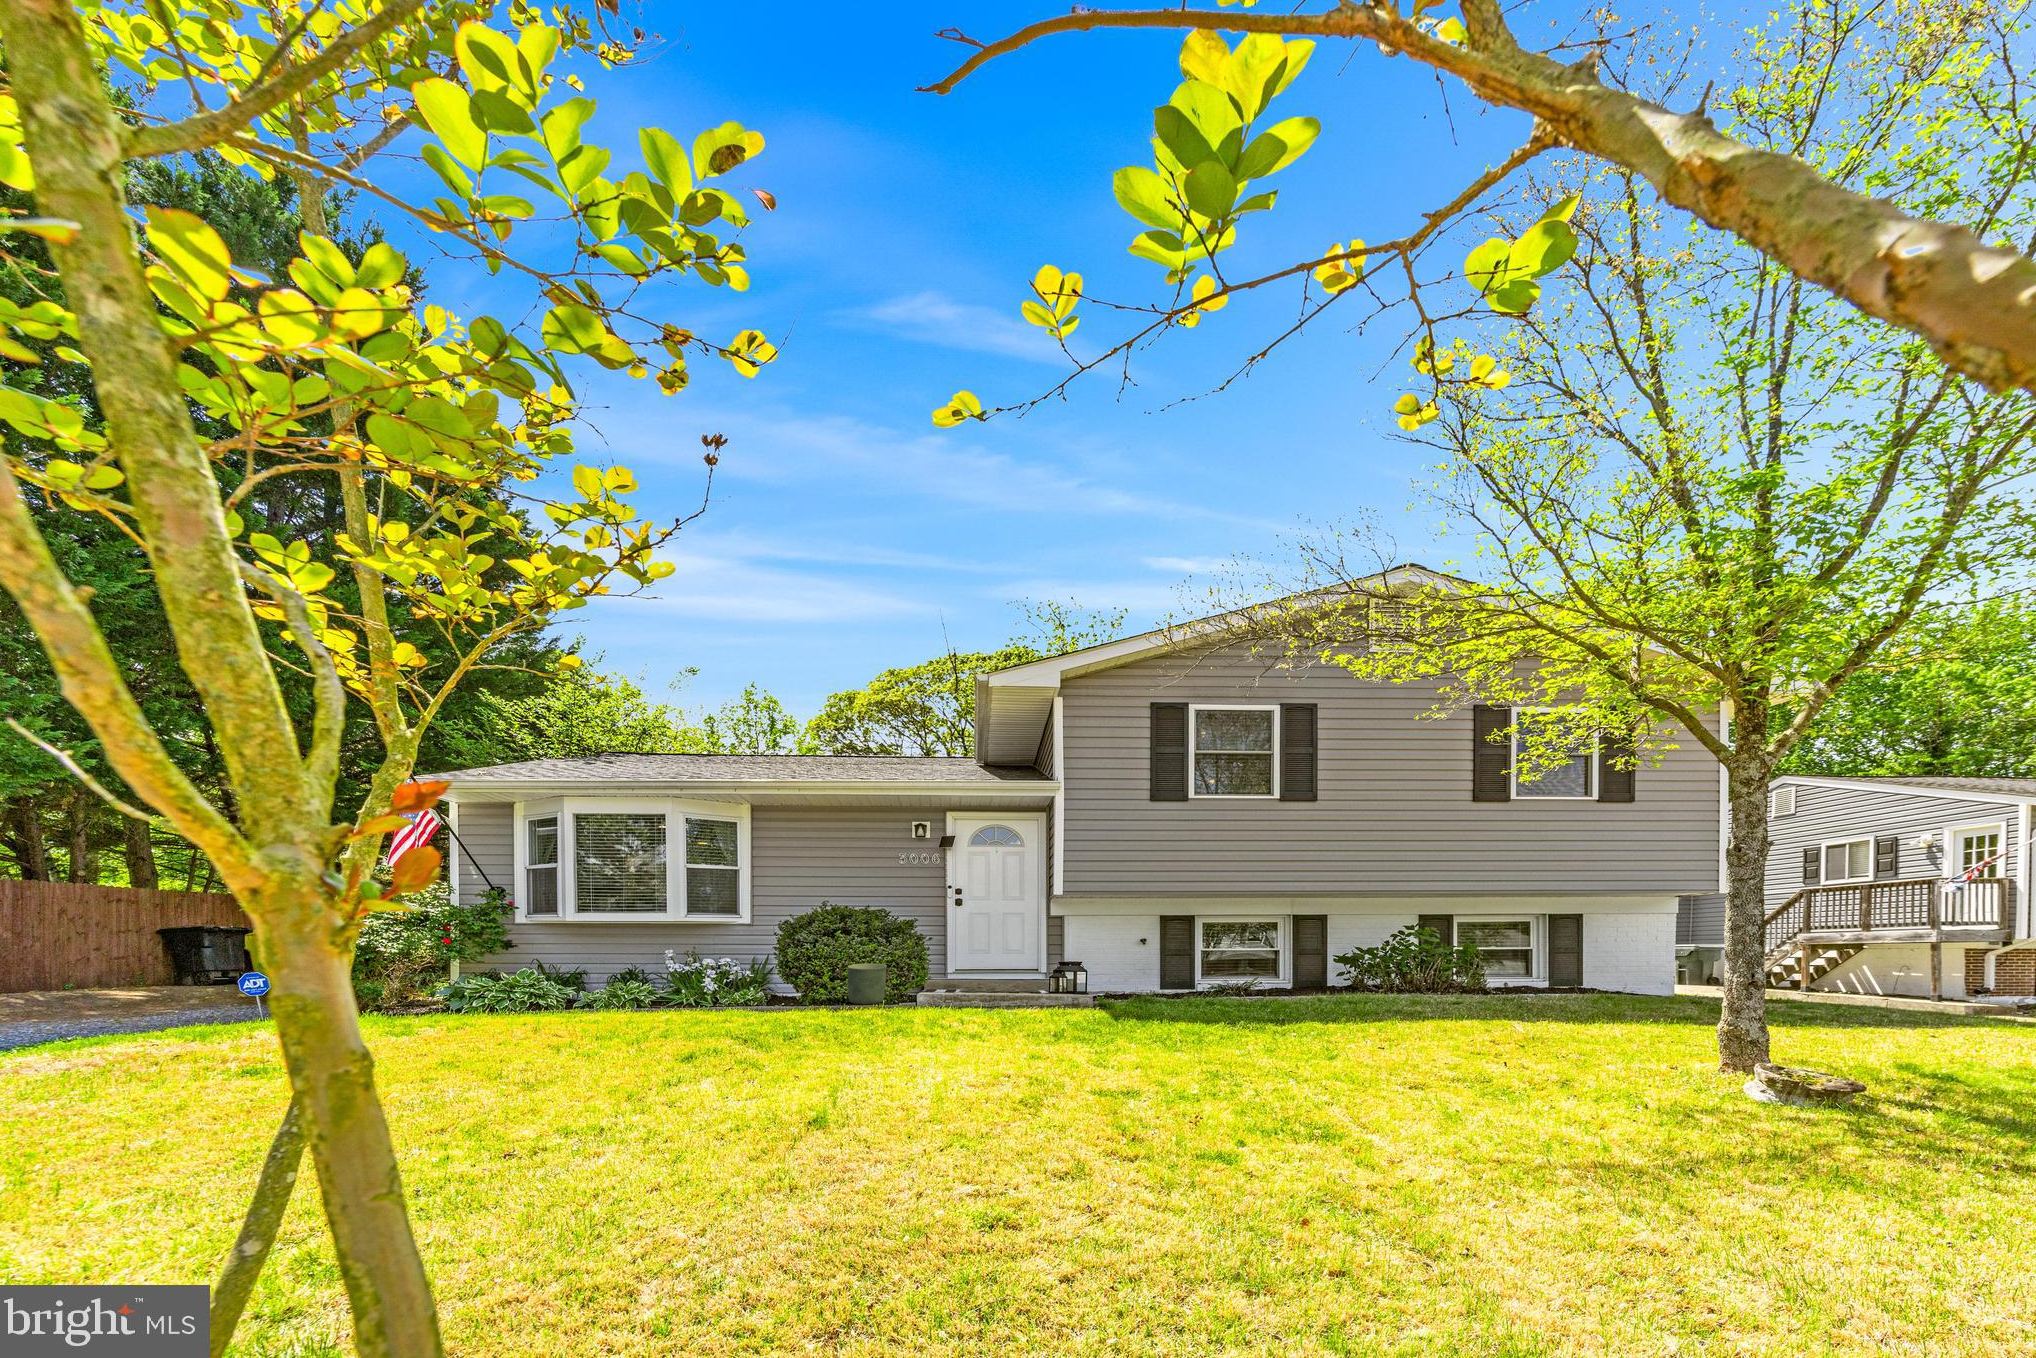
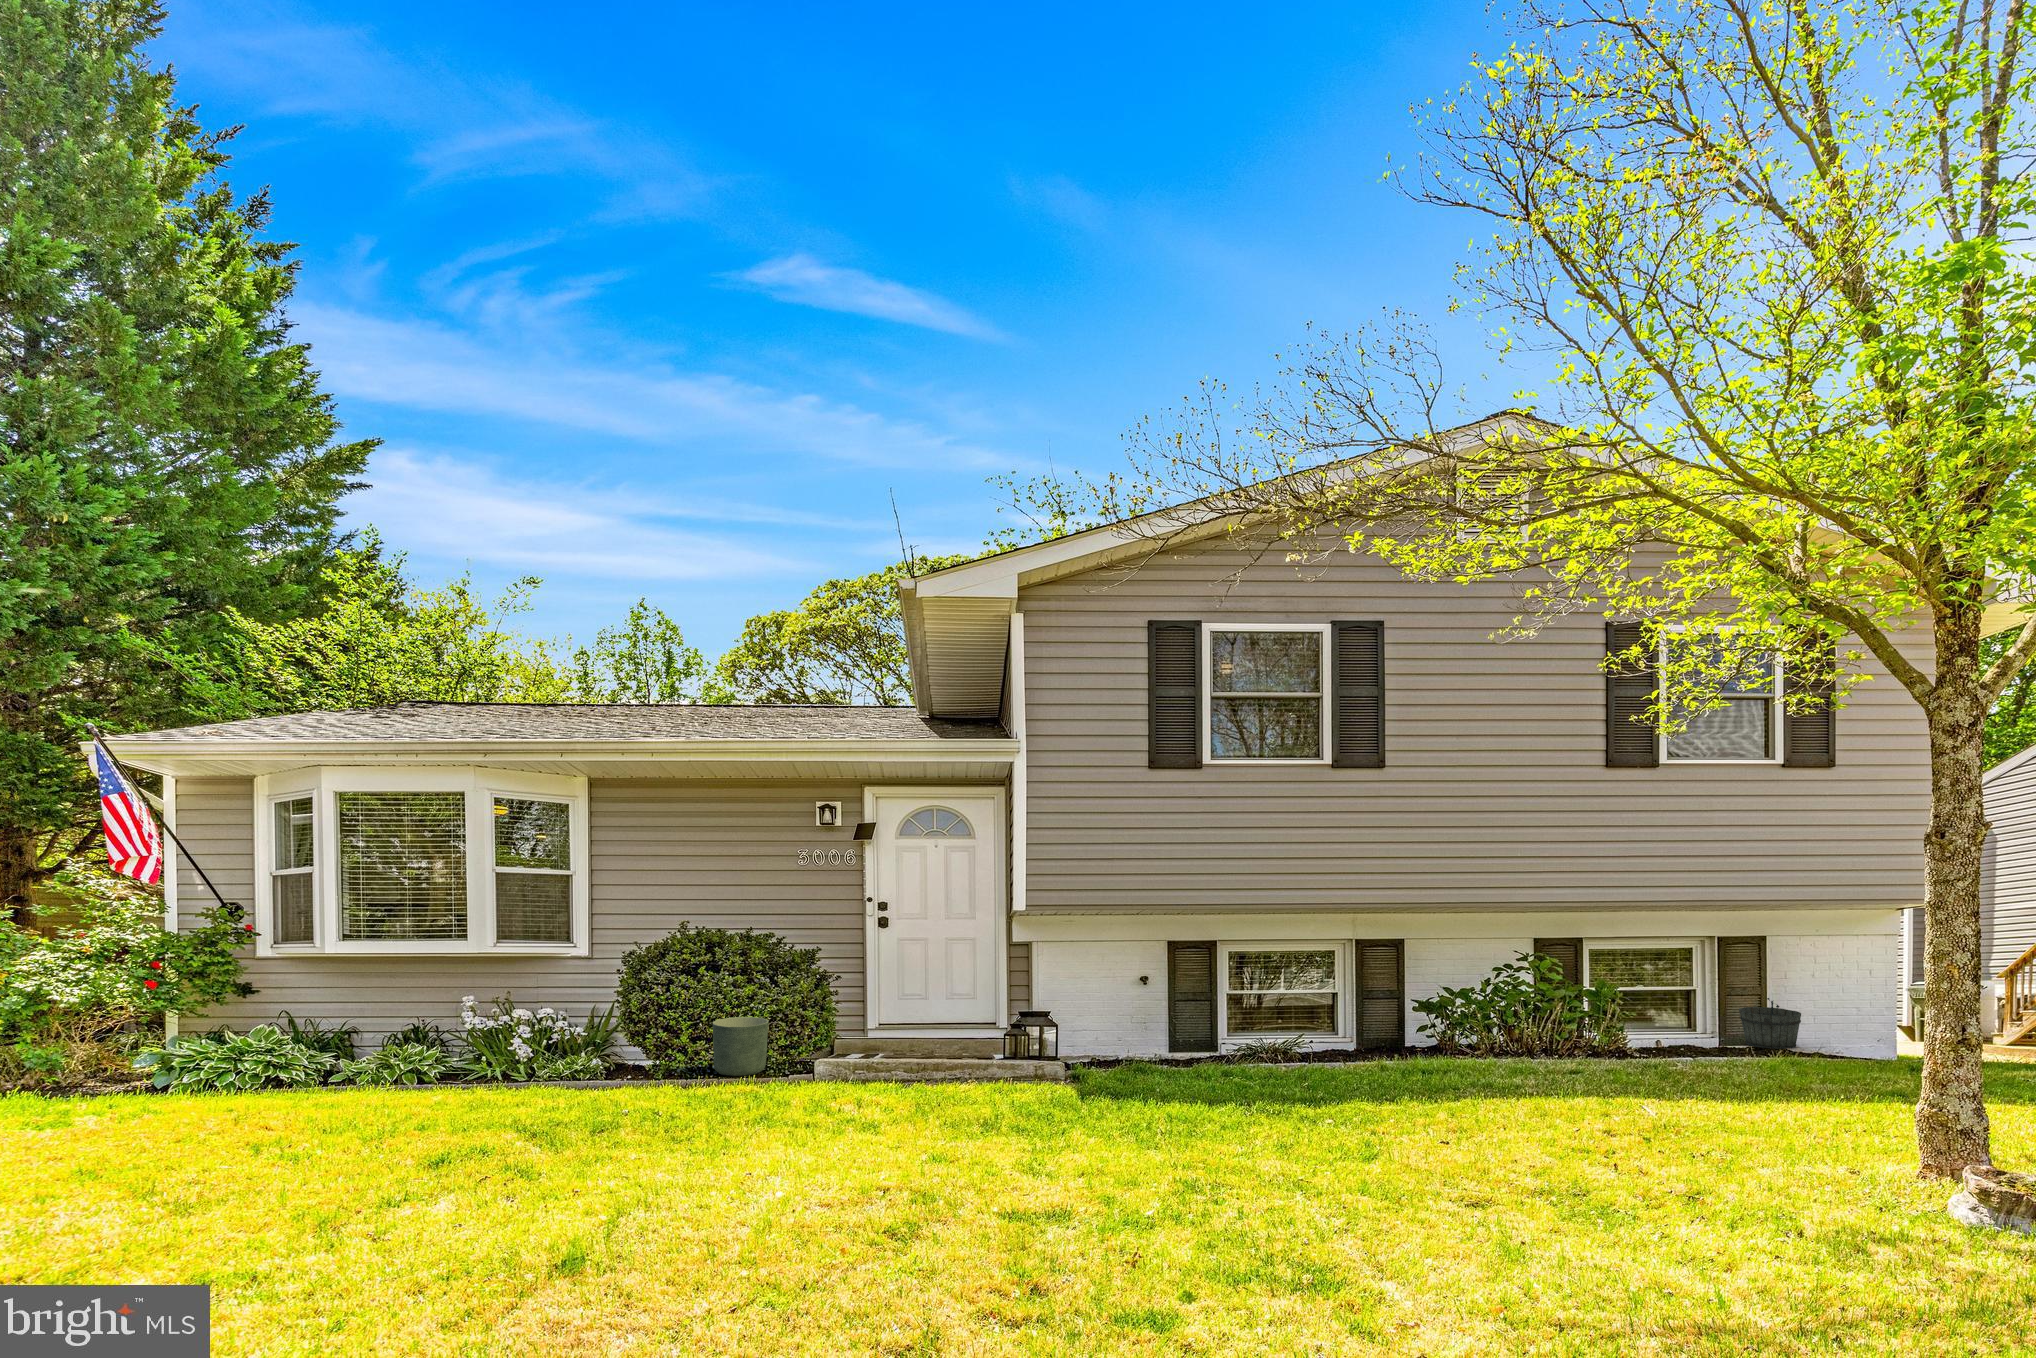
wooden bucket: none [1561,953,1605,989] -> present [1739,998,1801,1049]

